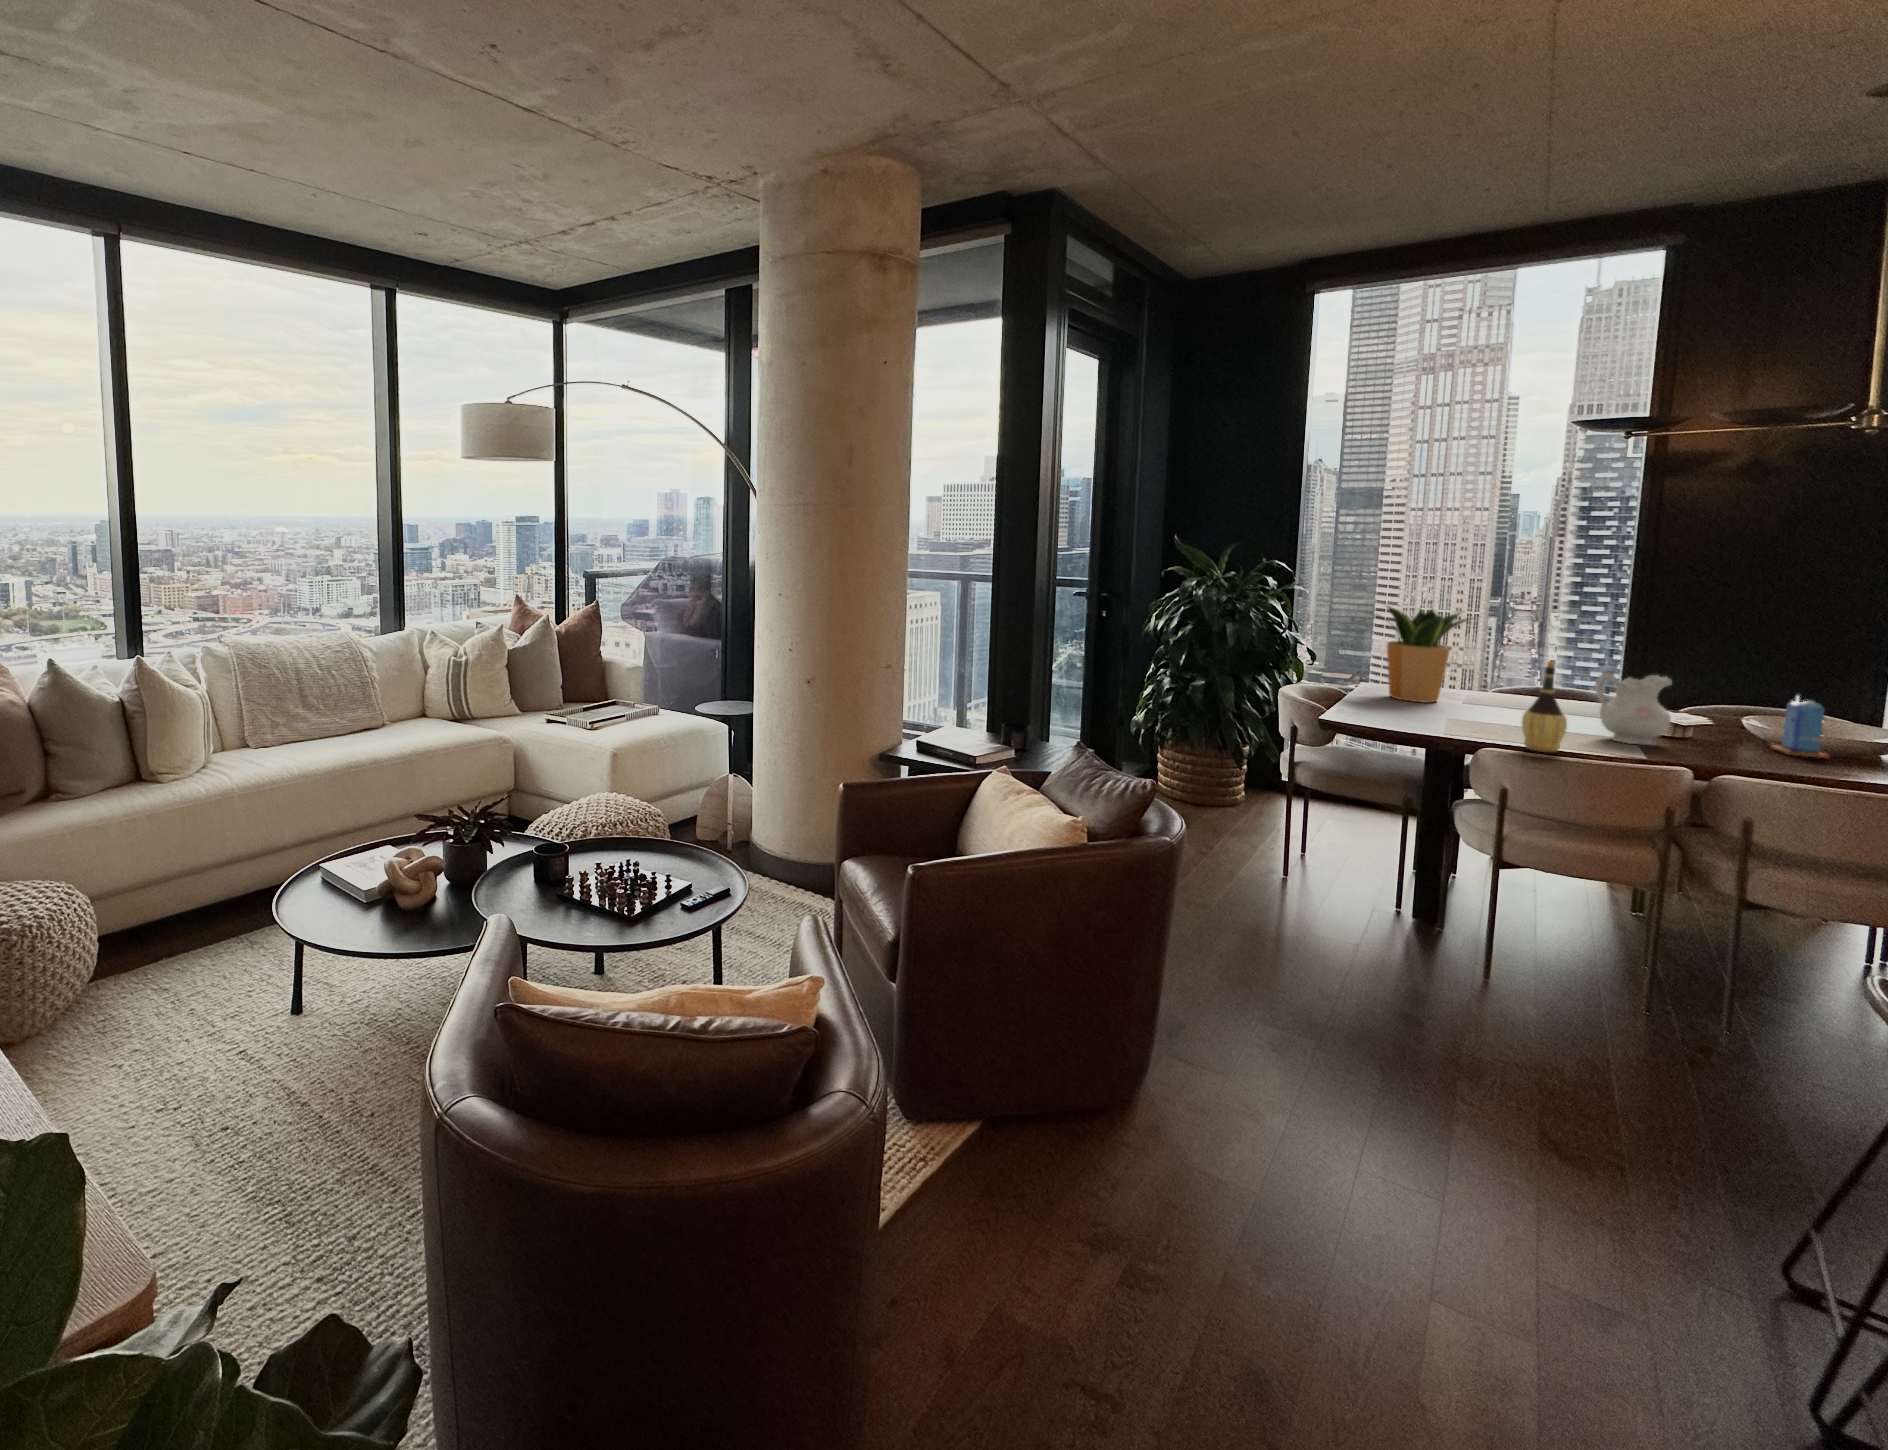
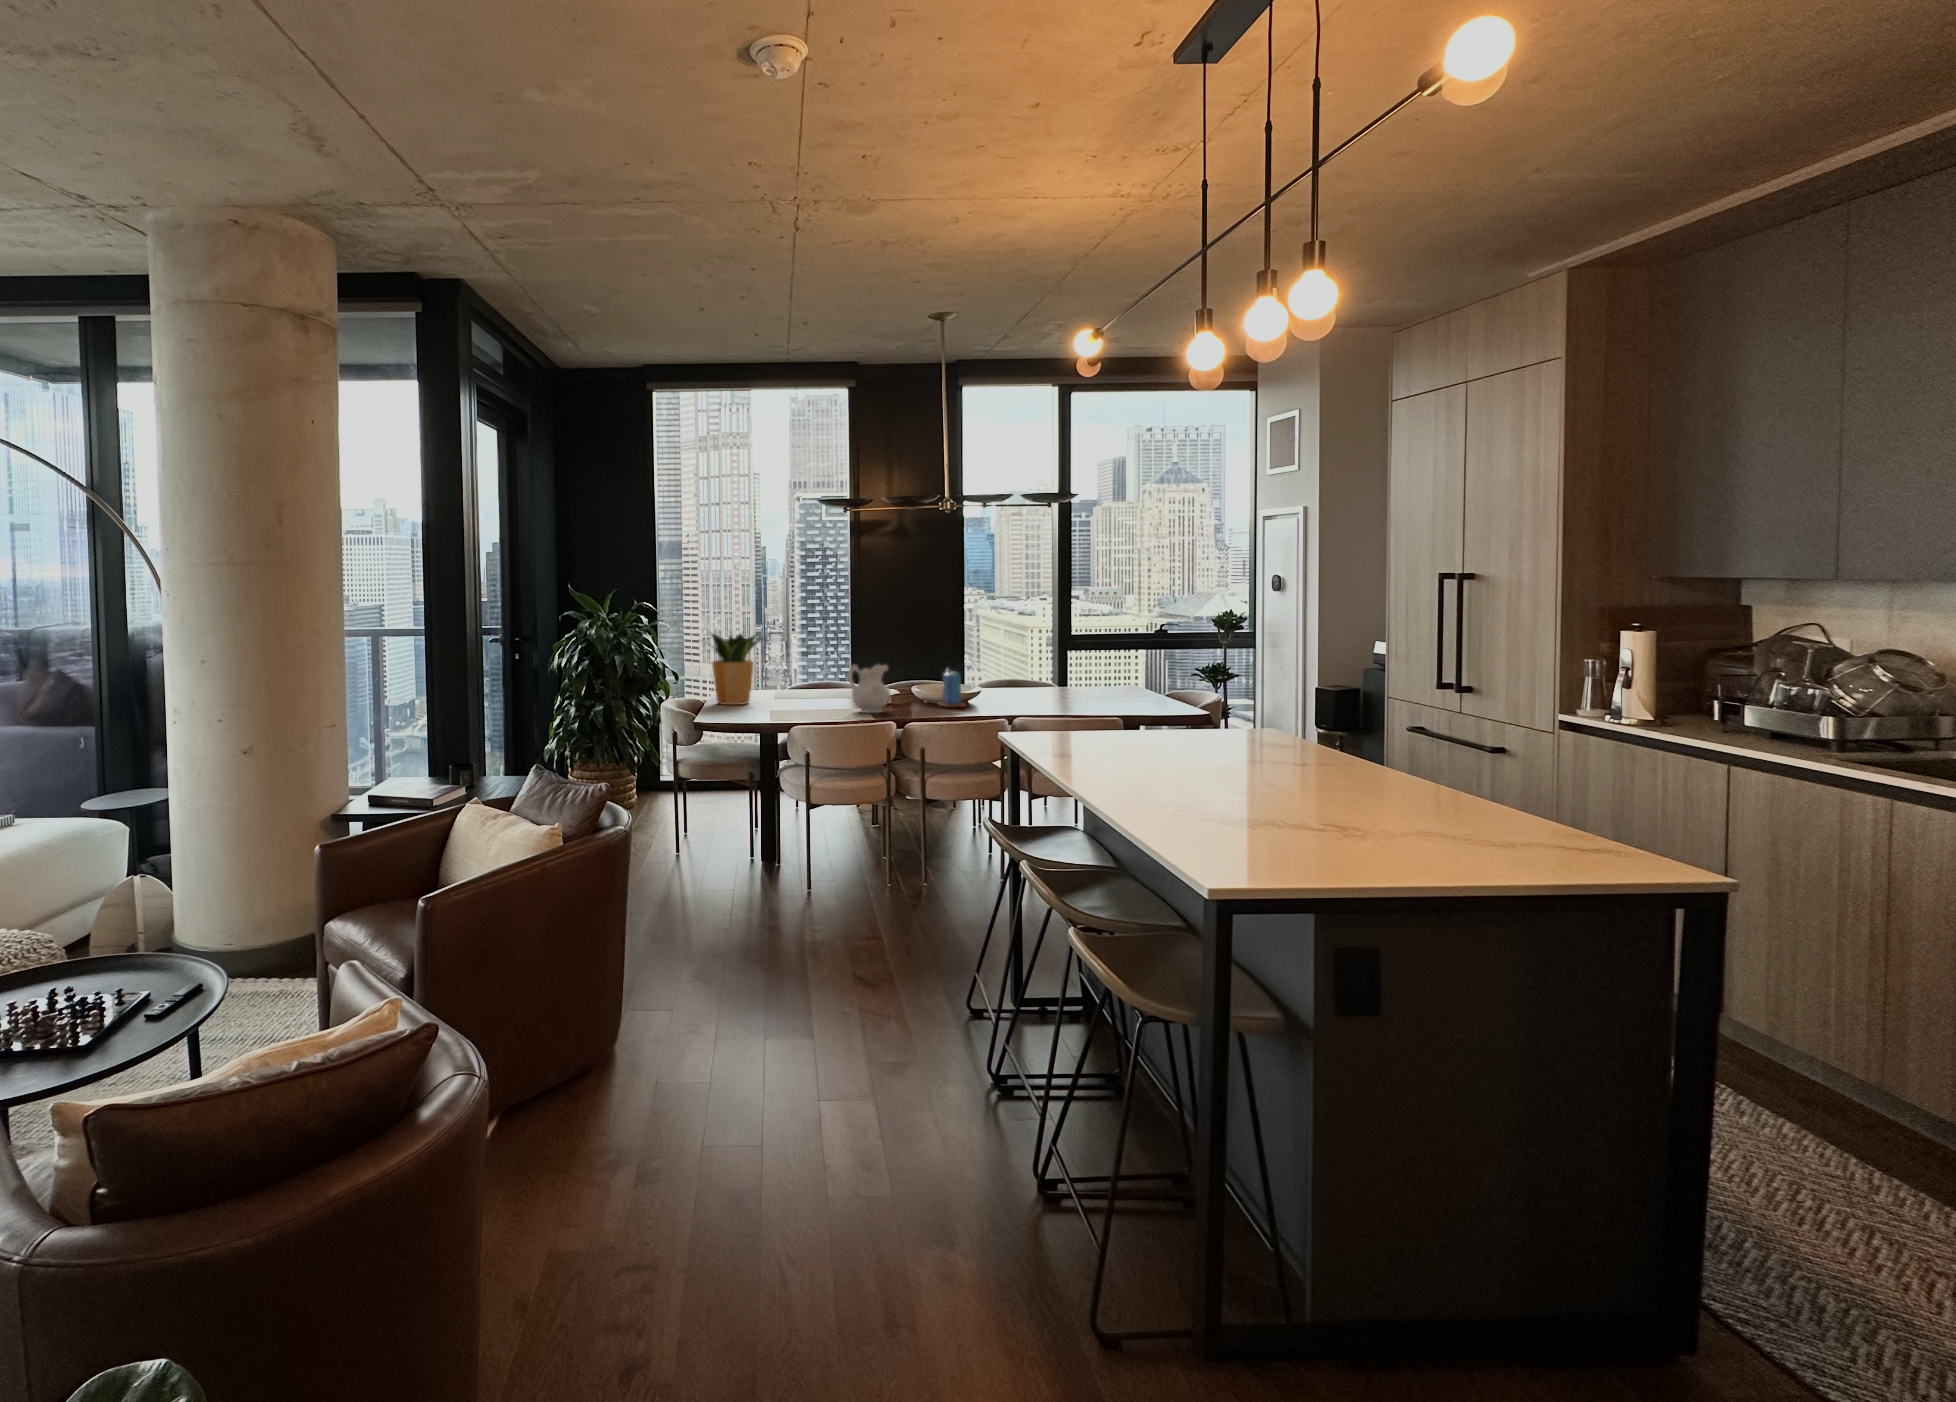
wine bottle: present [1522,661,1567,752] -> none [817,660,843,725]

